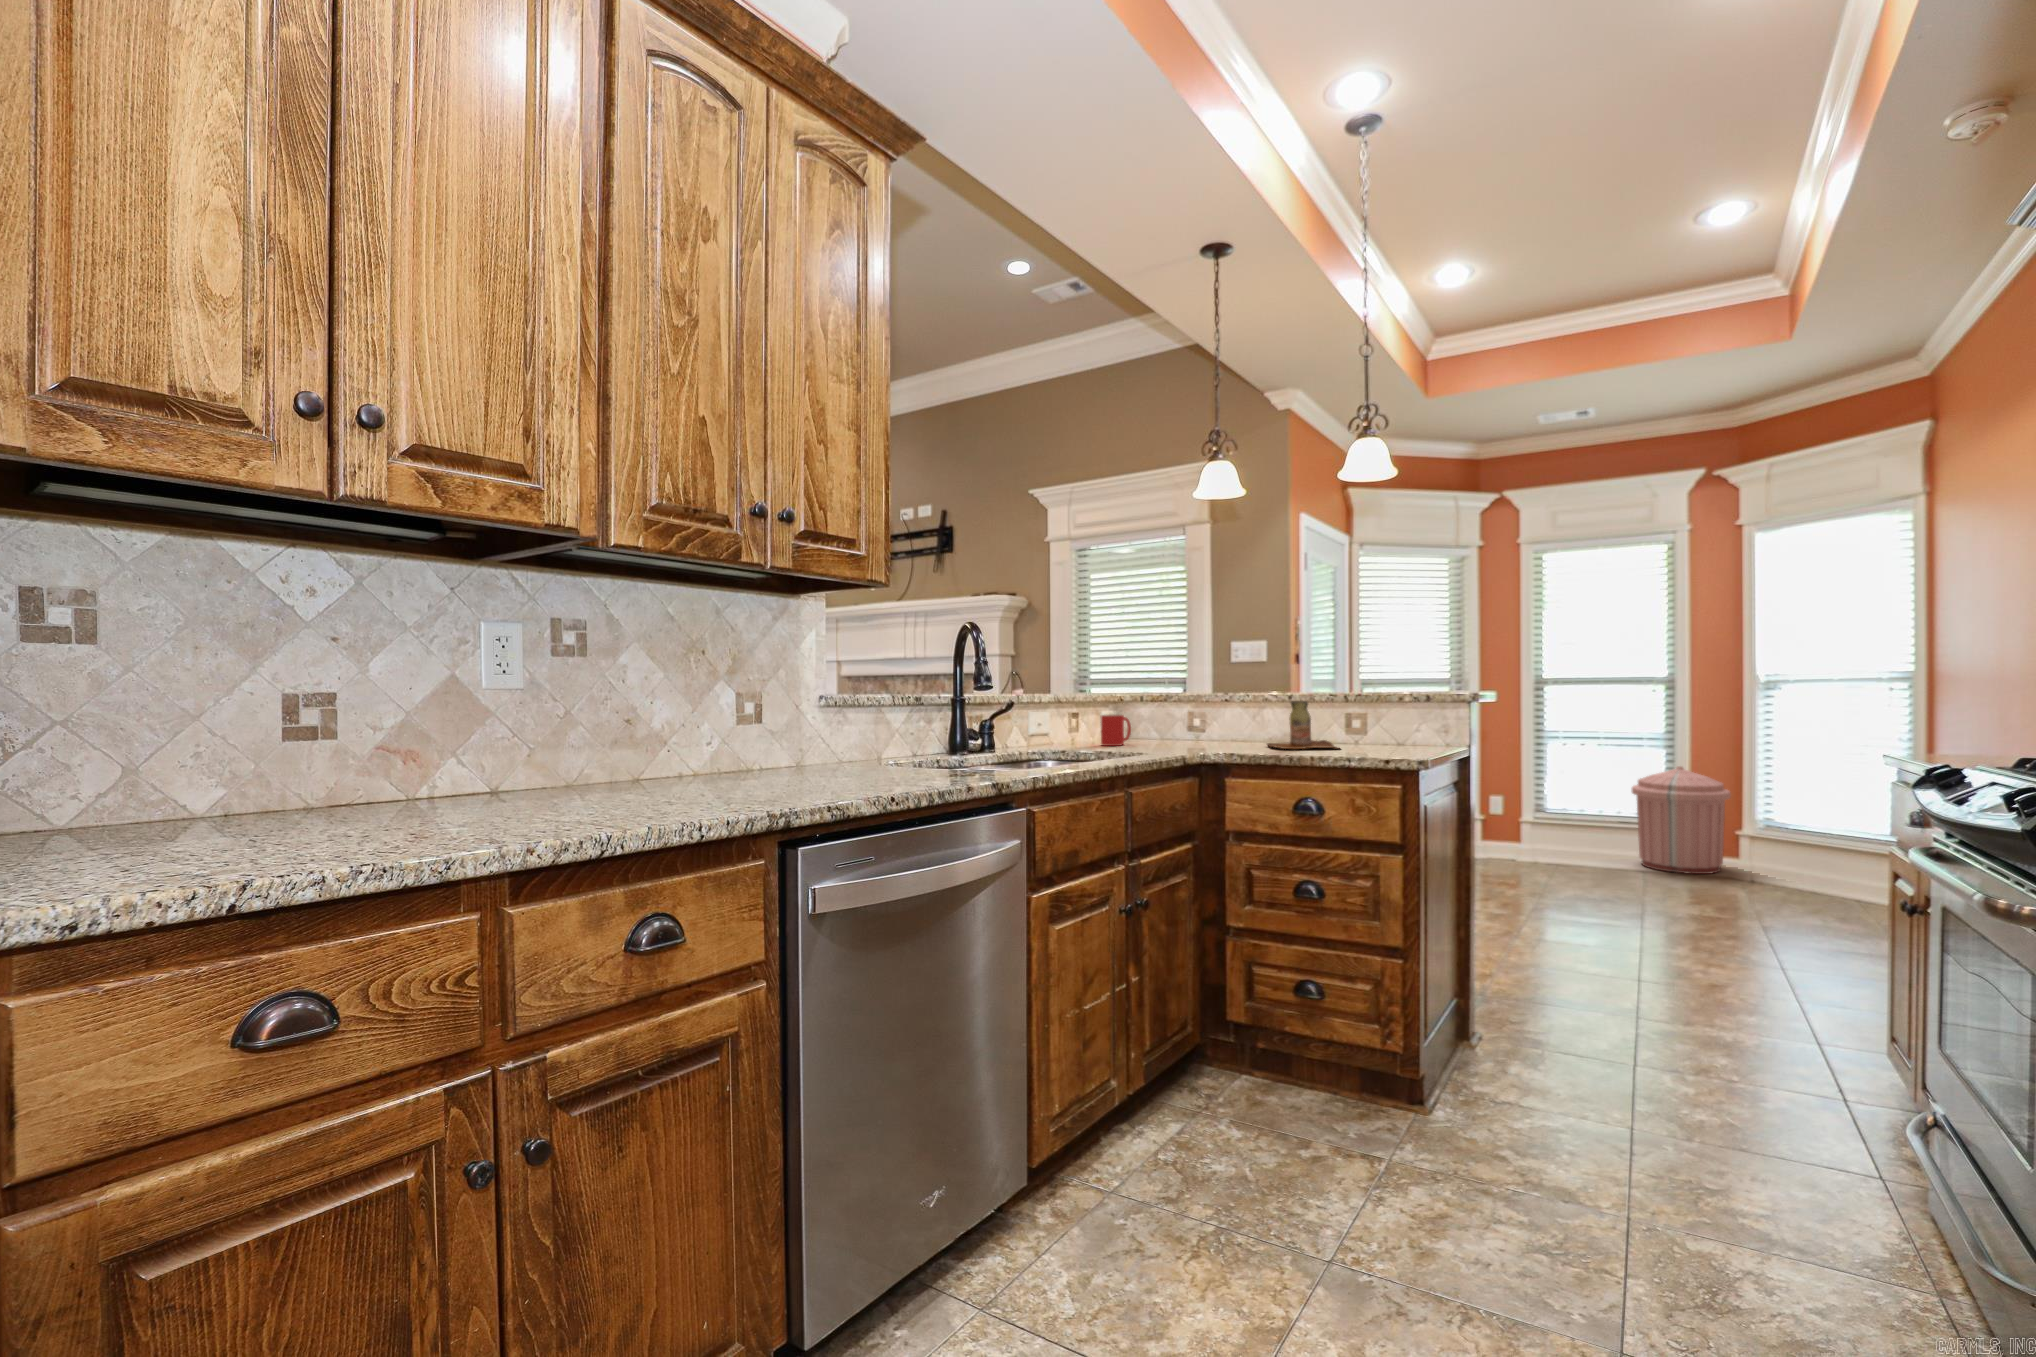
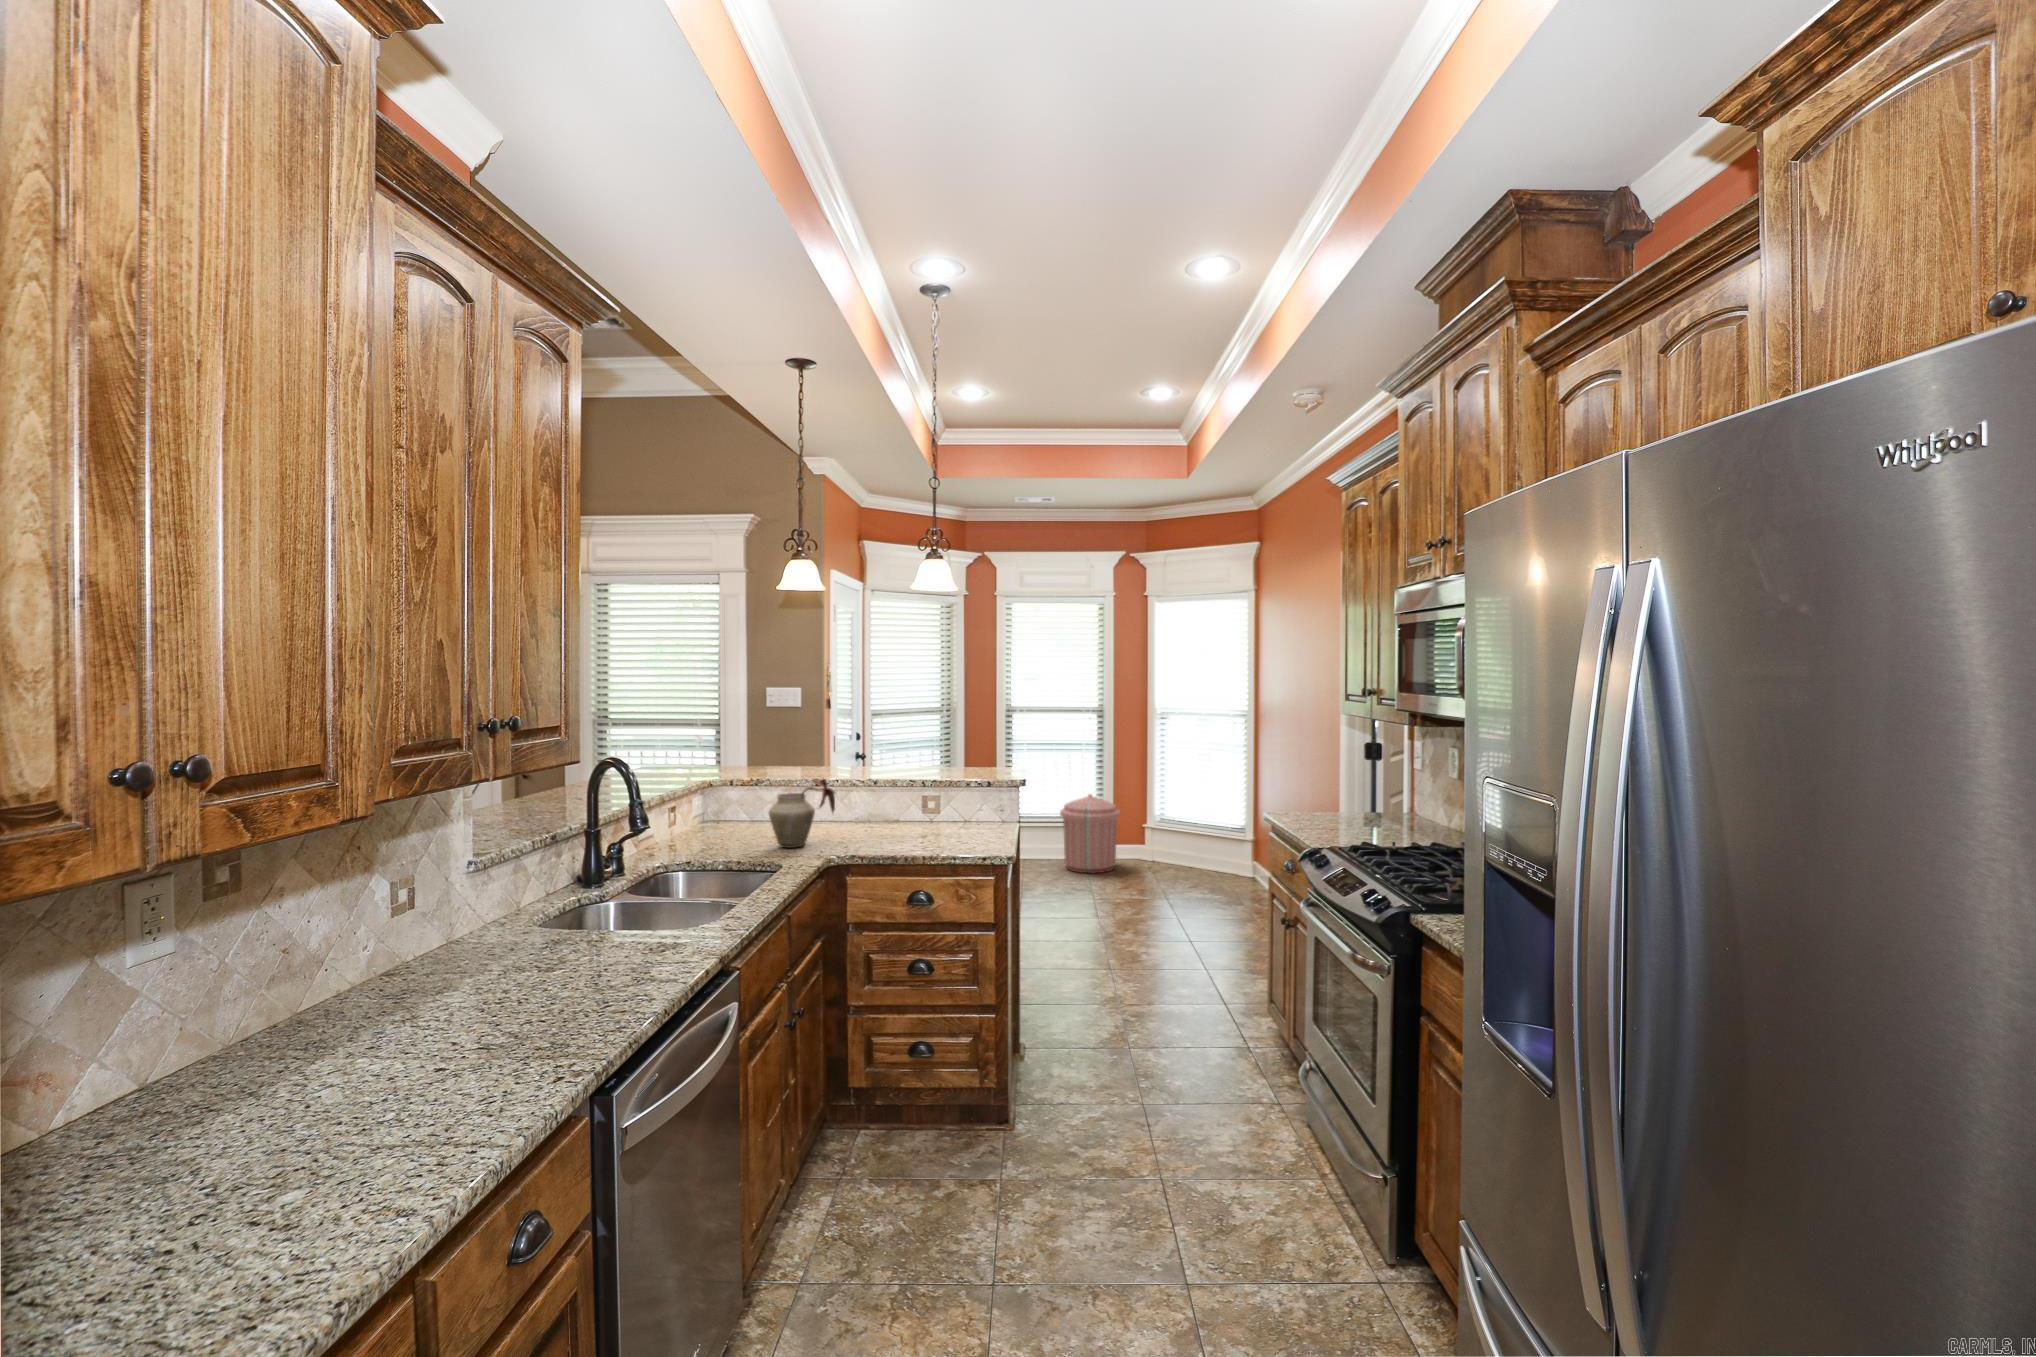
vase: none [1152,668,1222,749] -> present [769,779,835,848]
bottle: present [1267,701,1338,749] -> none [864,798,930,842]
mug: present [1101,714,1131,746] -> none [711,815,738,846]

